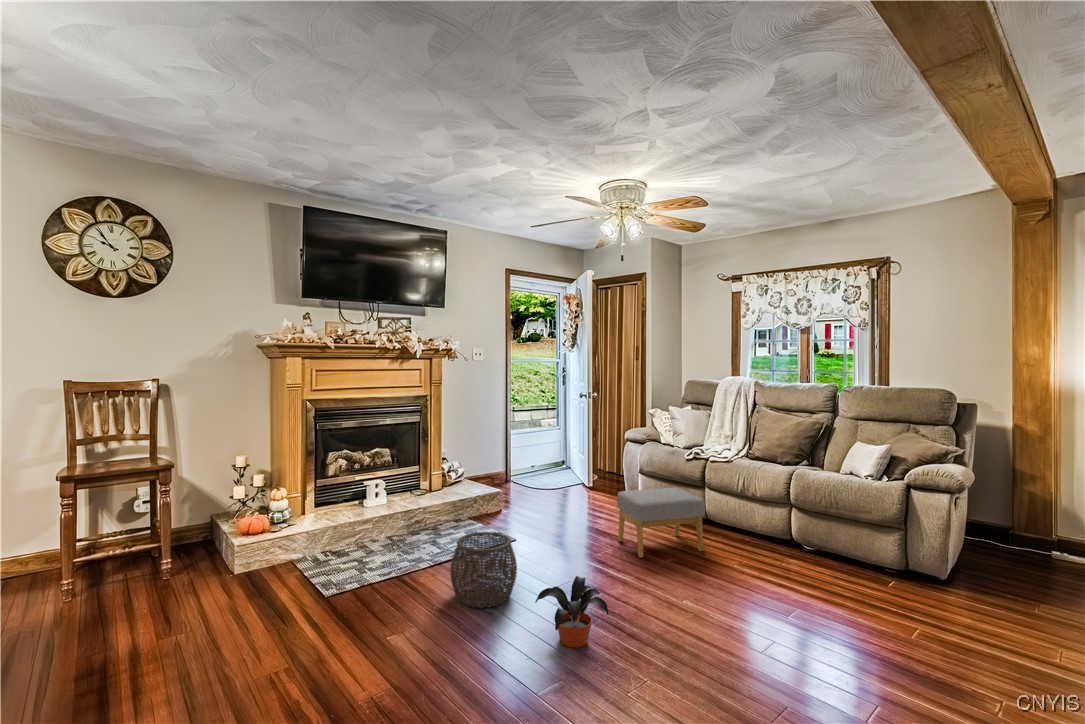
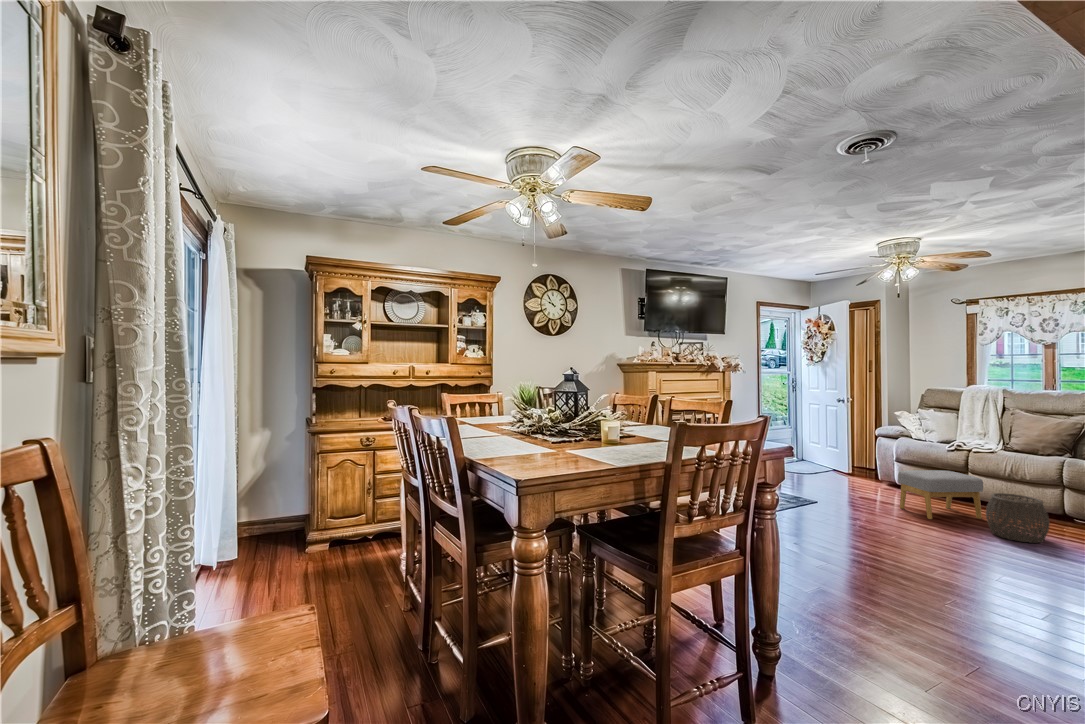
woven basket: present [450,532,517,608] -> present [986,493,1050,543]
potted plant: present [535,576,608,647] -> none [896,517,956,561]

